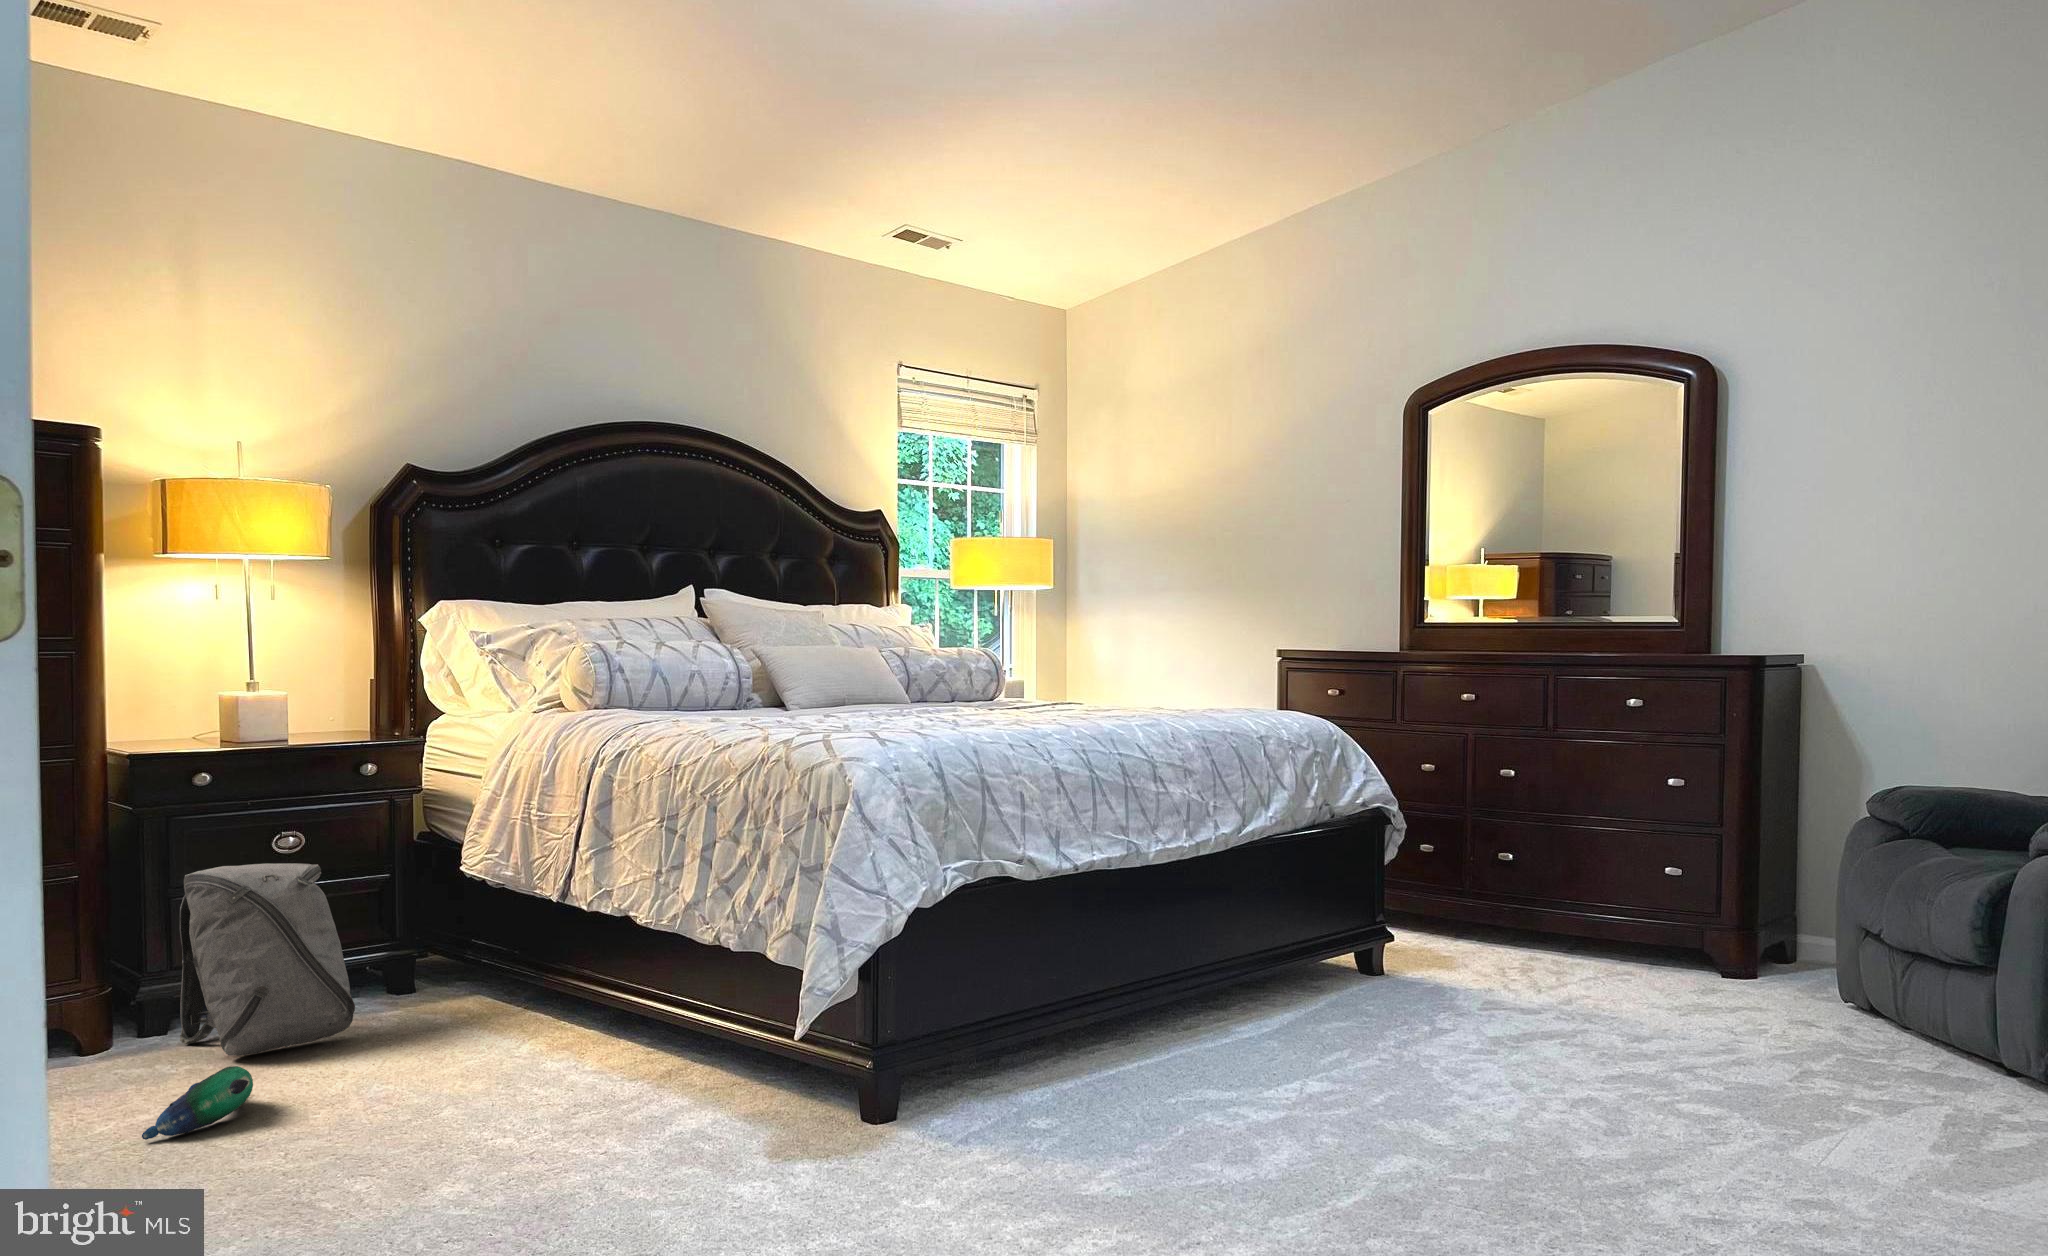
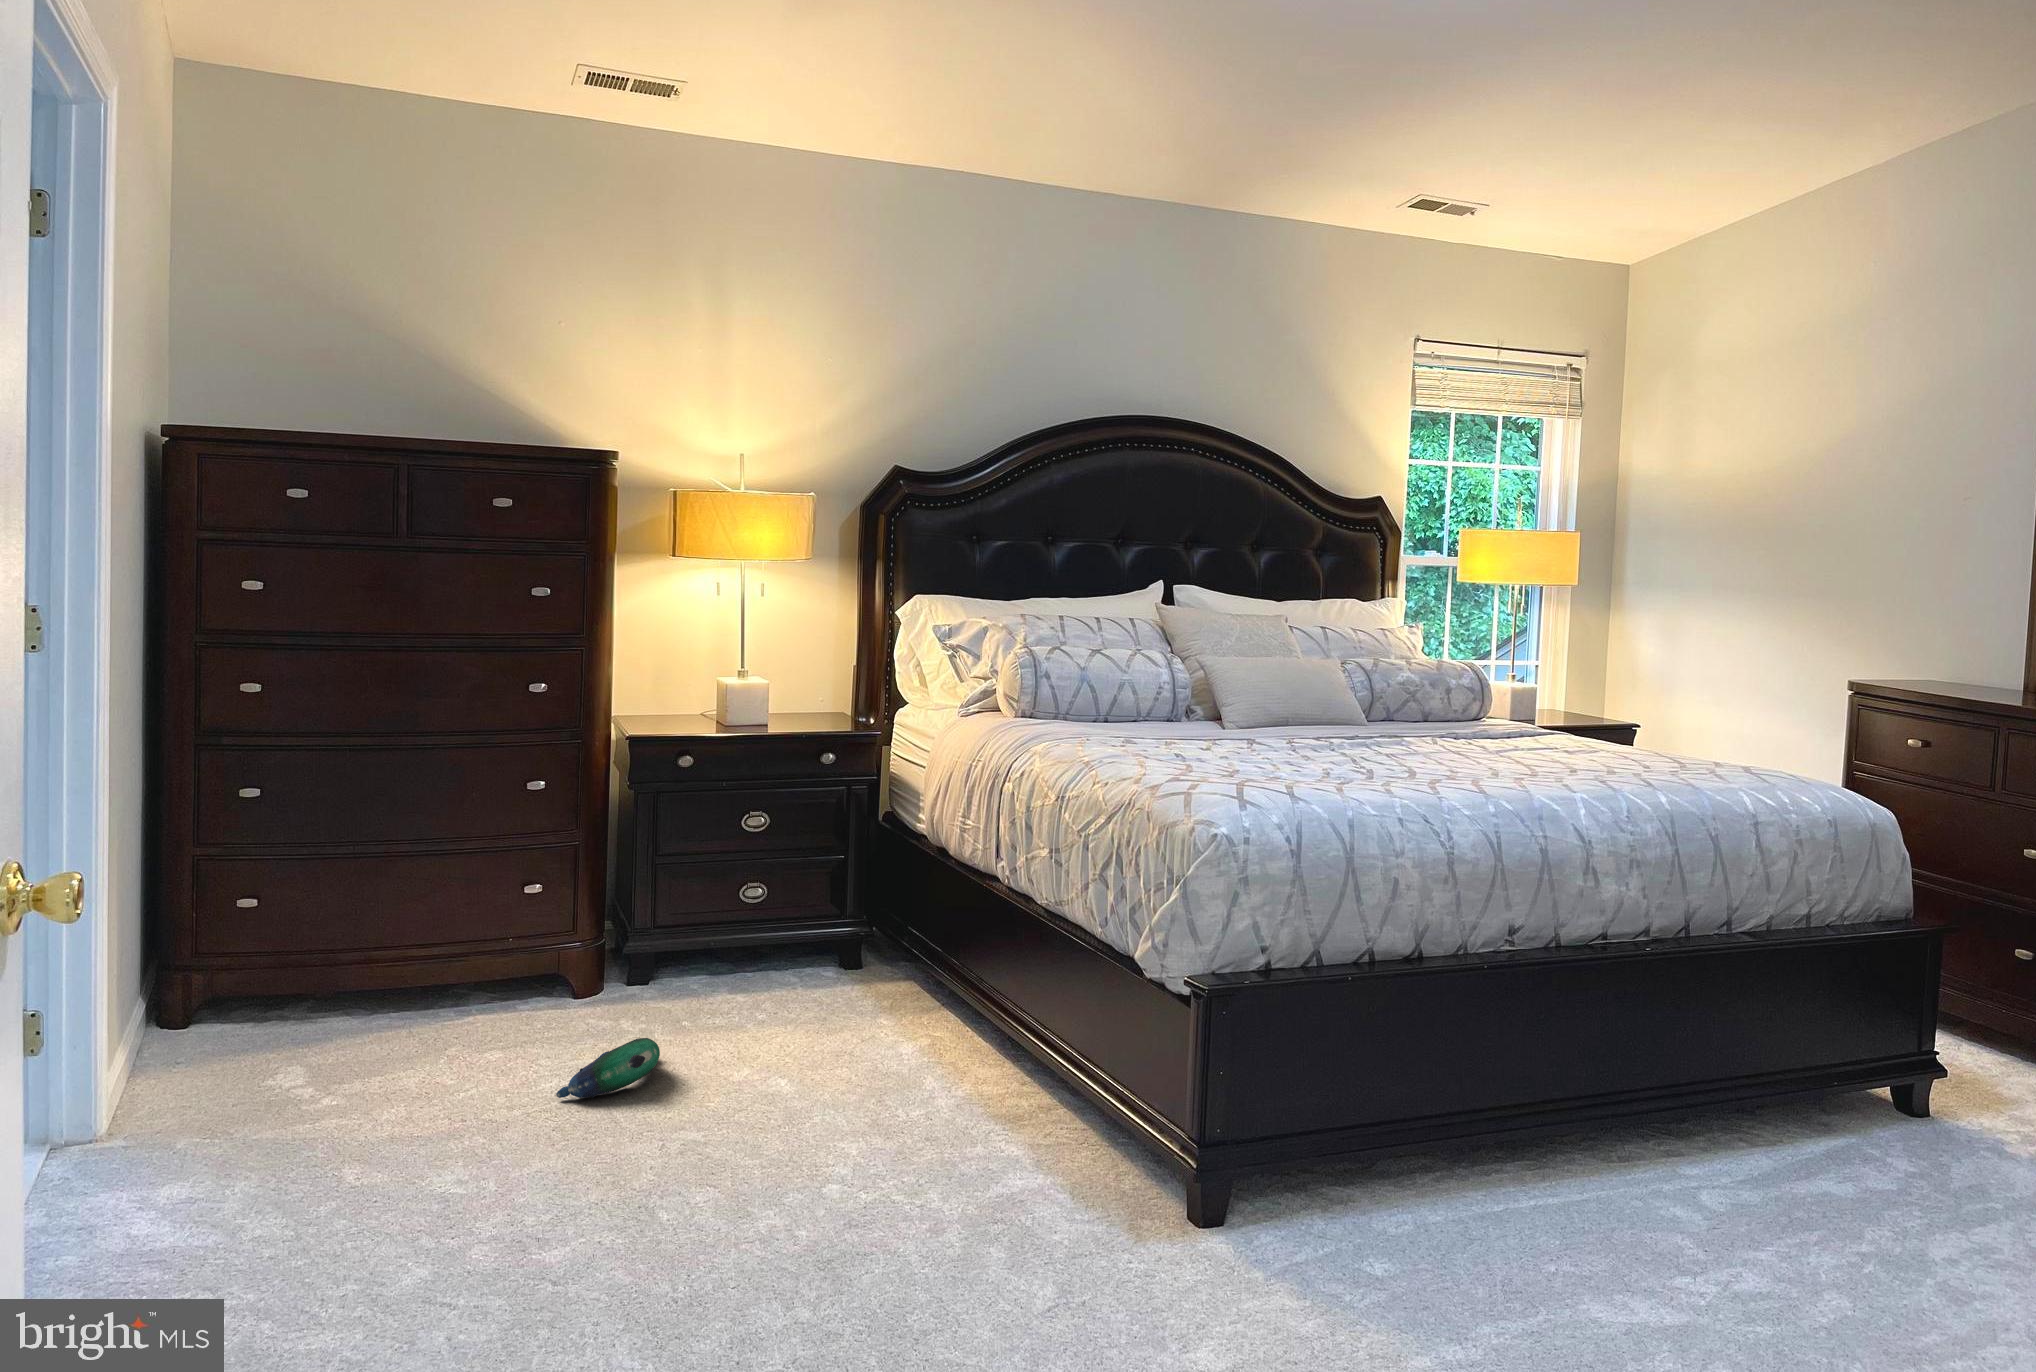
backpack: present [180,864,355,1055] -> none [656,839,789,1013]

